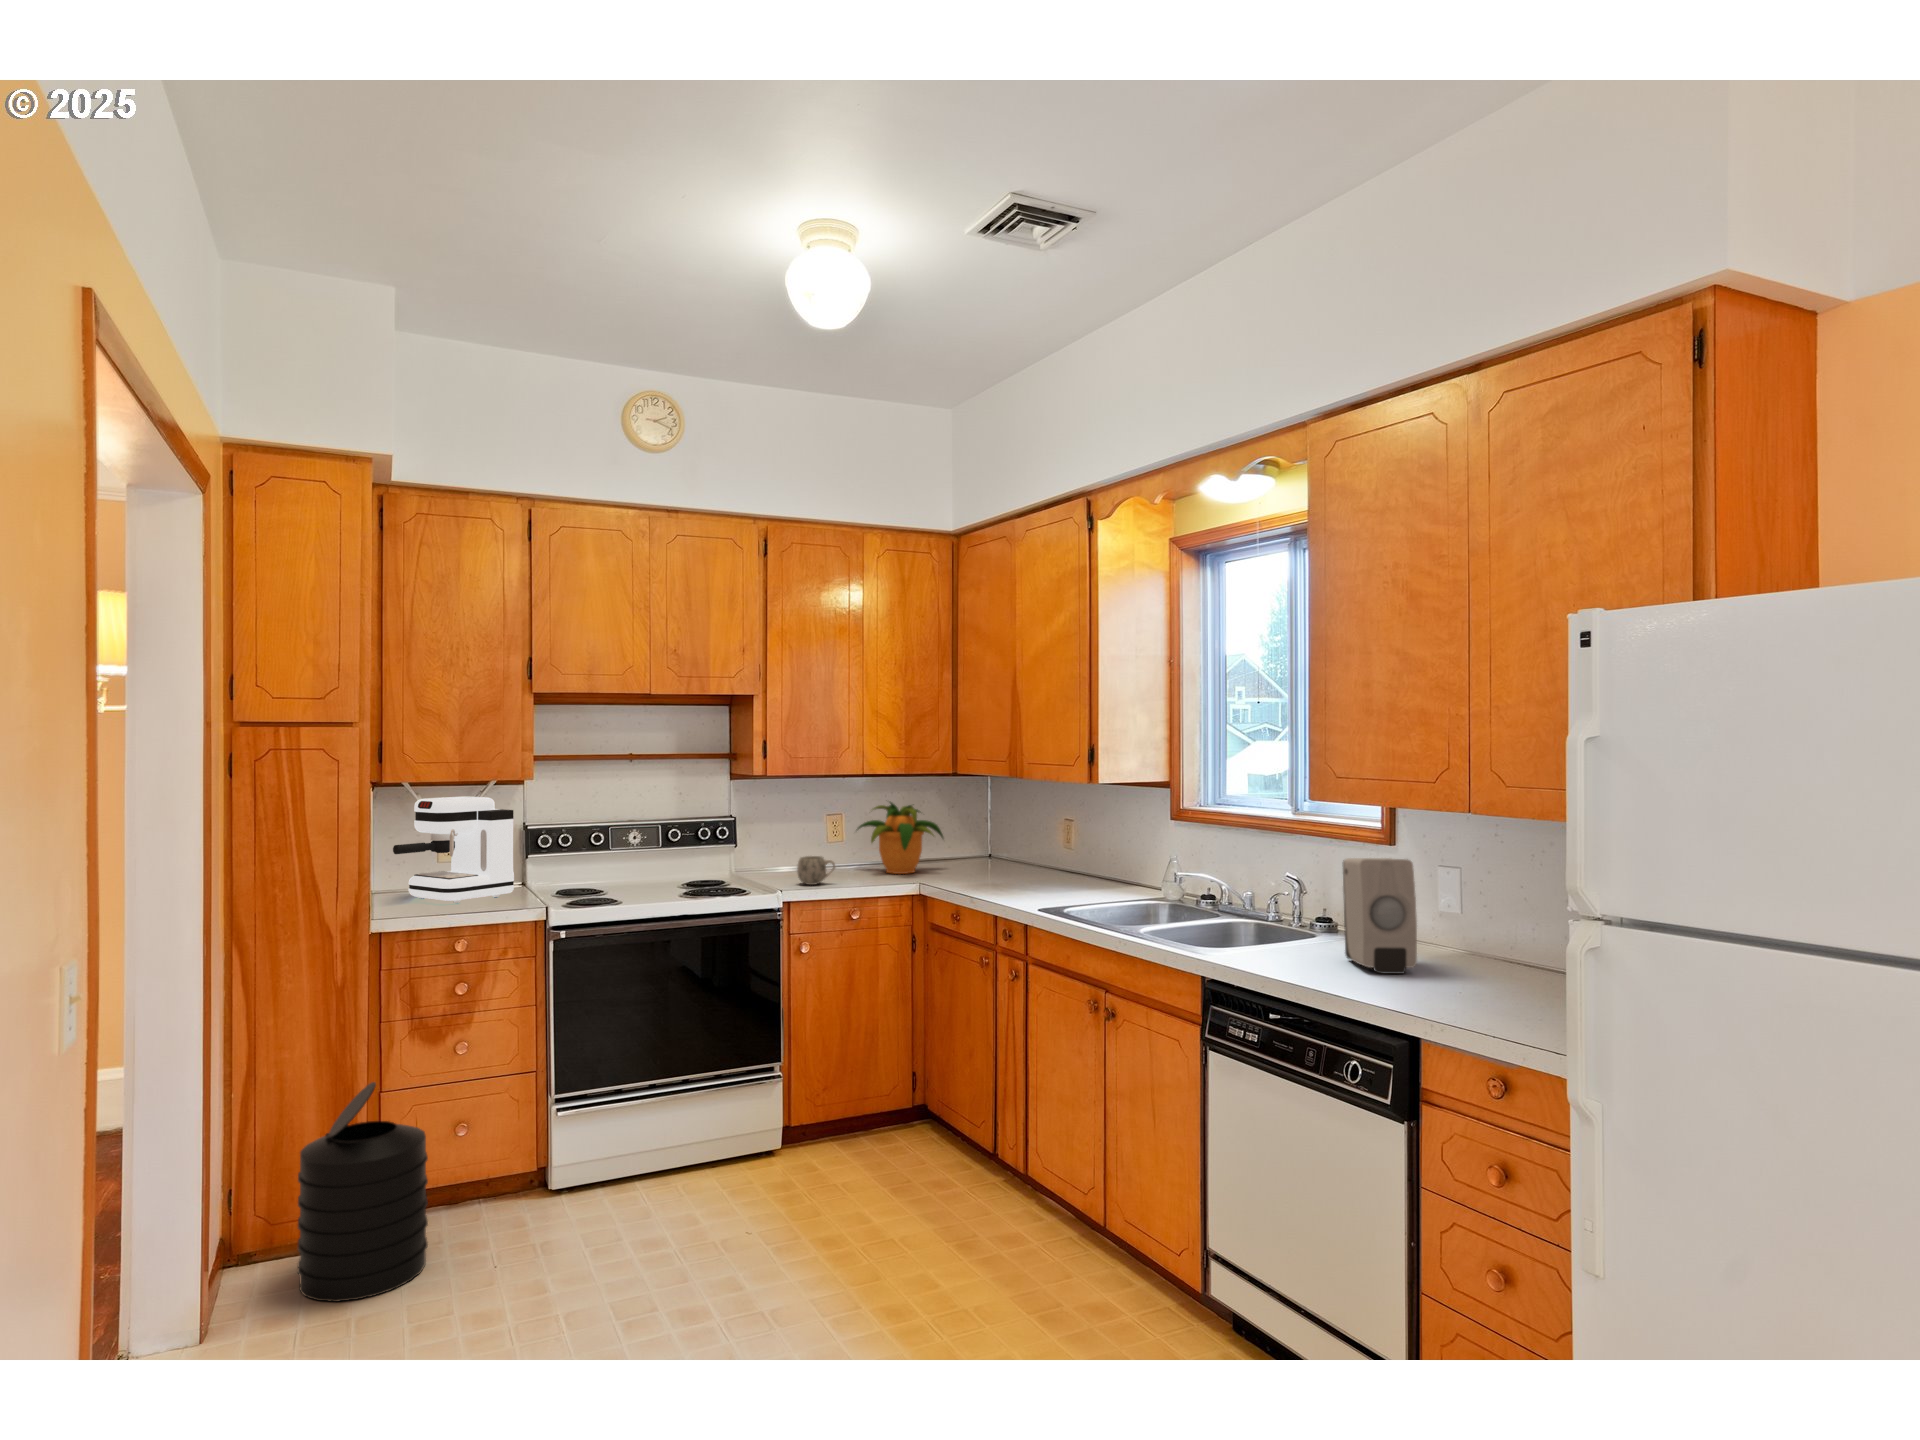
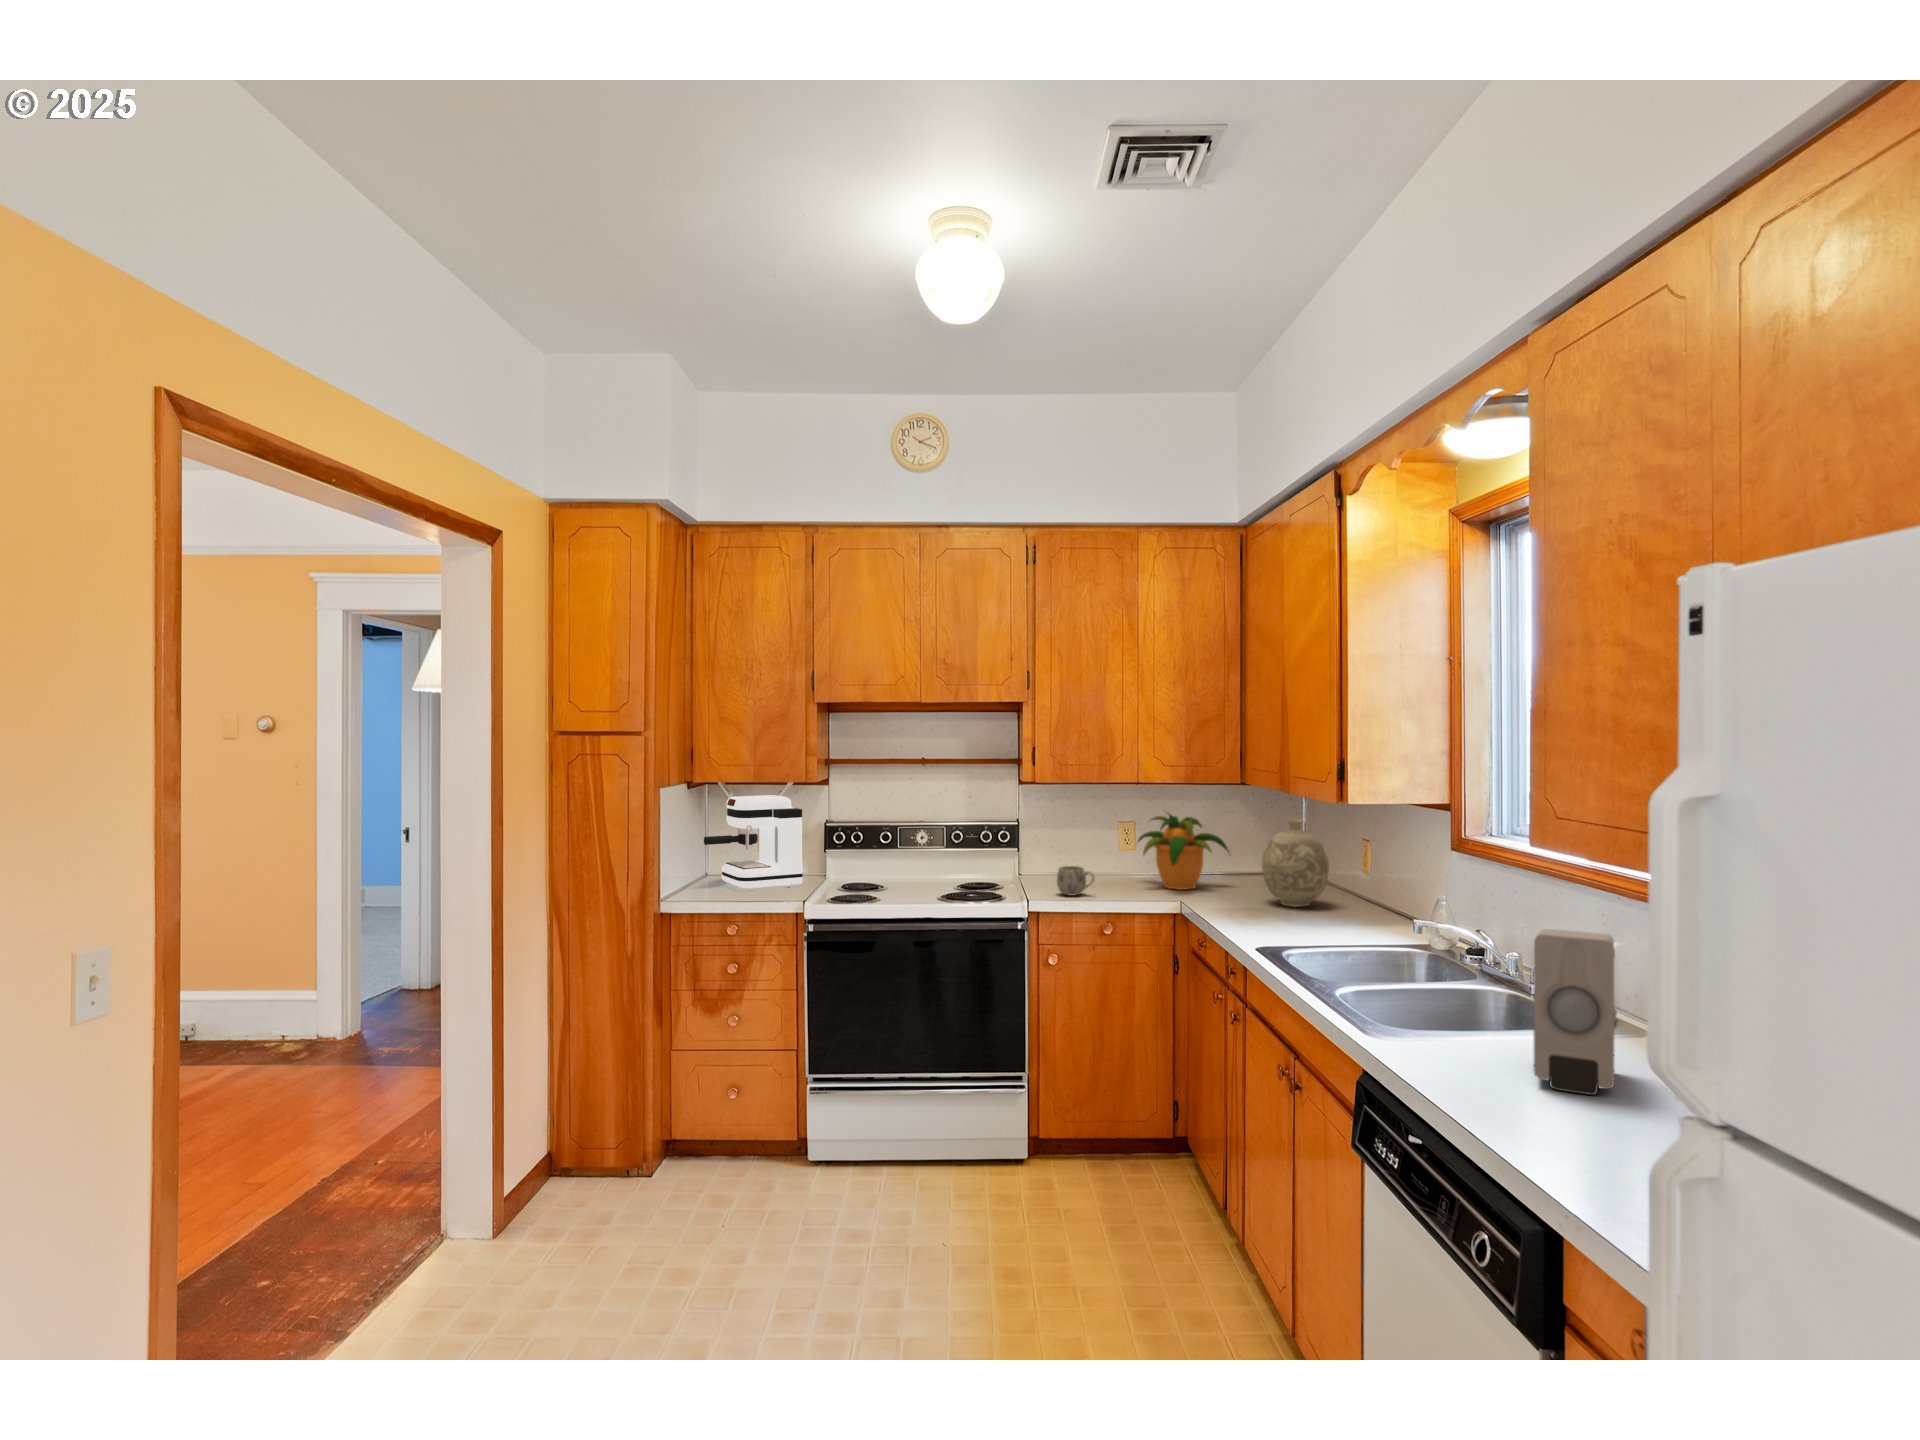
decorative vase: none [987,802,1047,880] -> present [1262,819,1329,907]
trash can: present [297,1082,428,1302] -> none [580,1043,683,1228]

